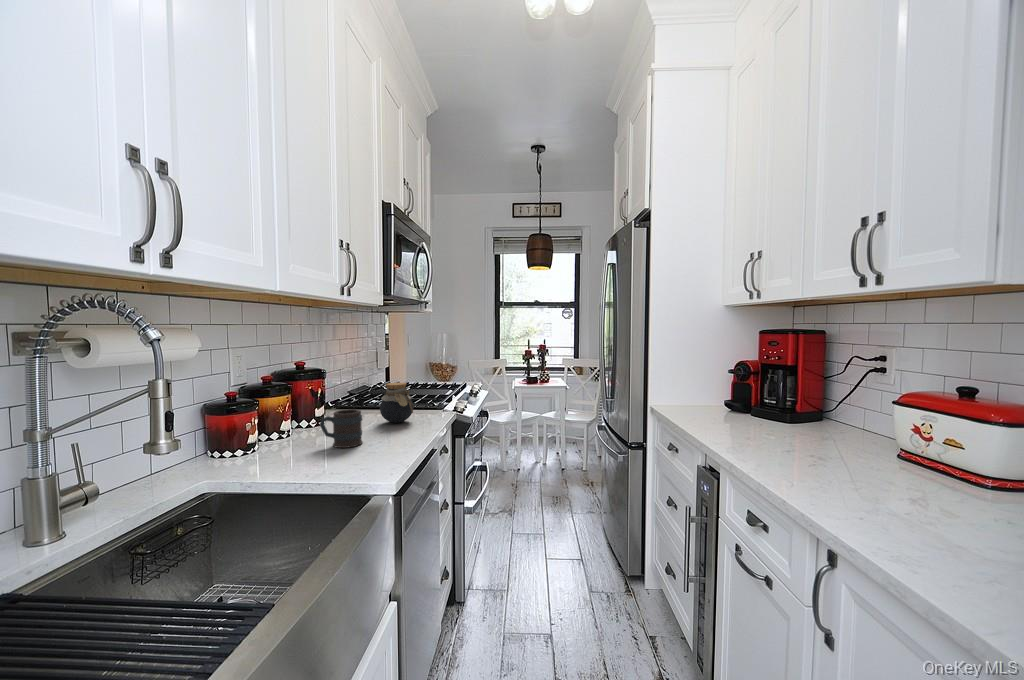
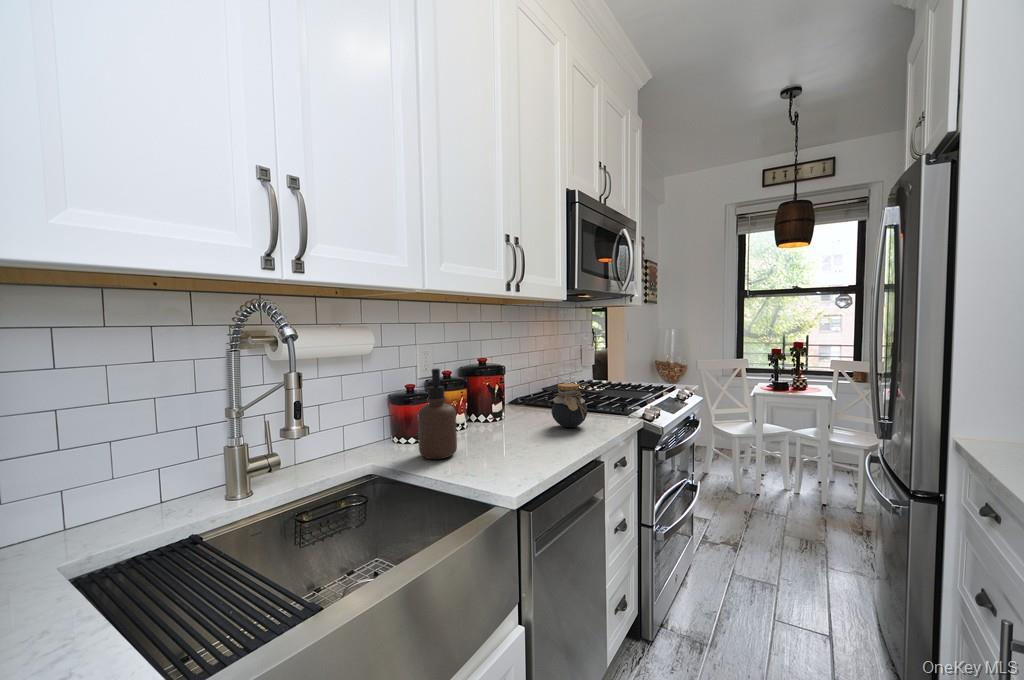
soap dispenser: none [259,372,304,465] -> present [418,369,457,459]
mug: present [320,409,362,448] -> none [478,410,520,450]

